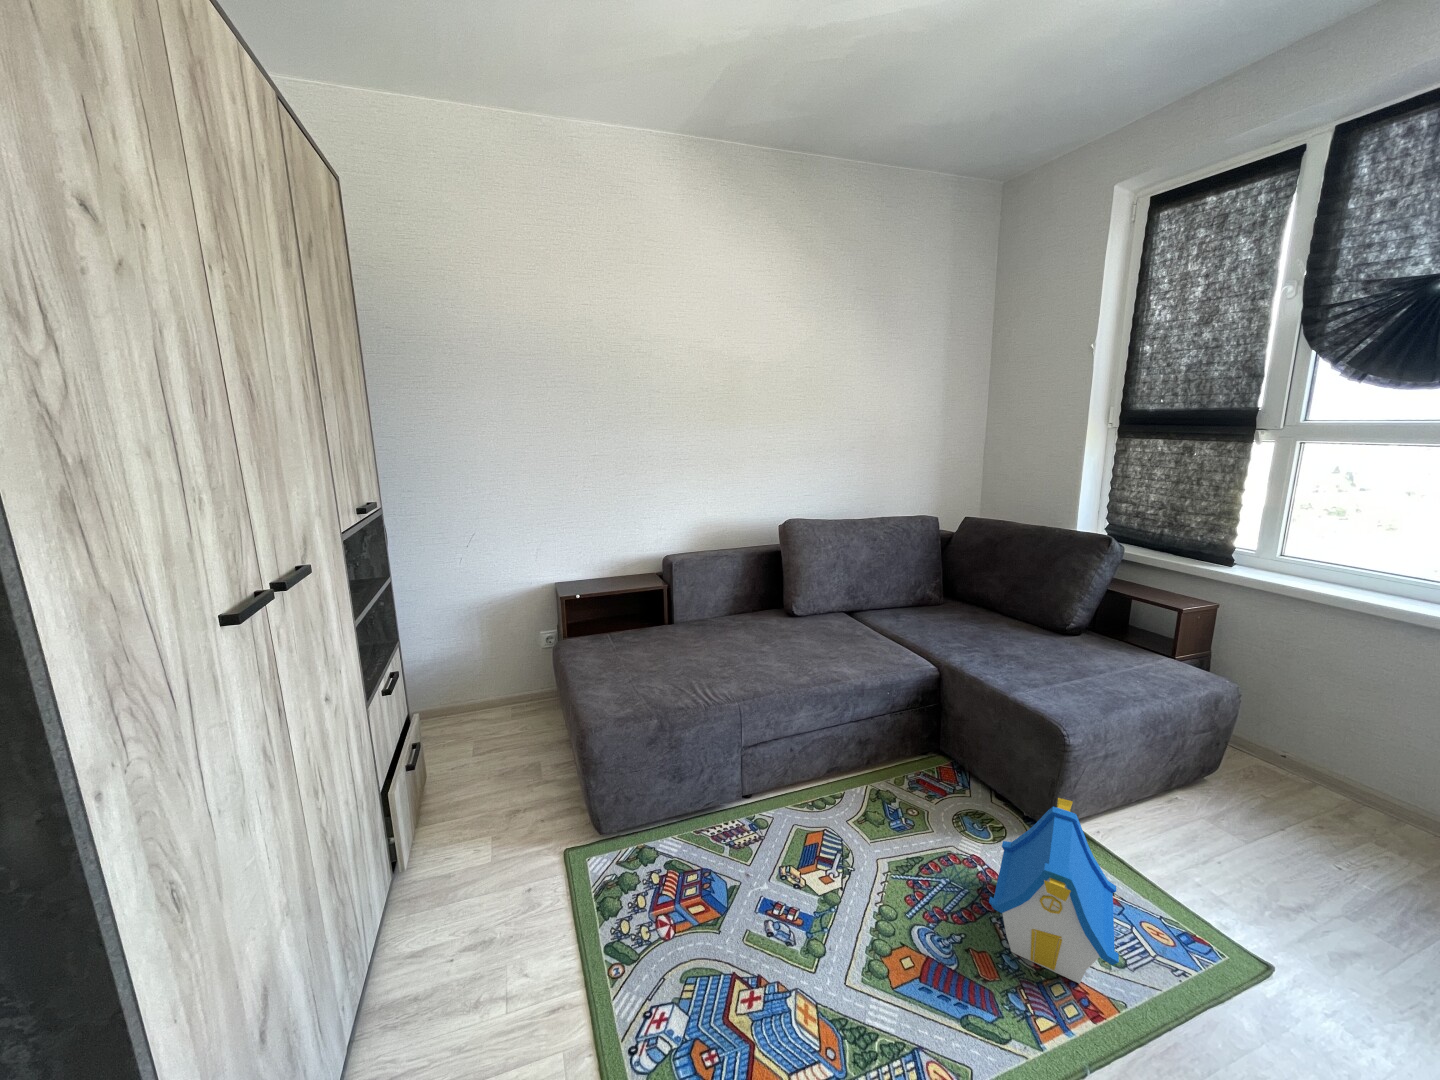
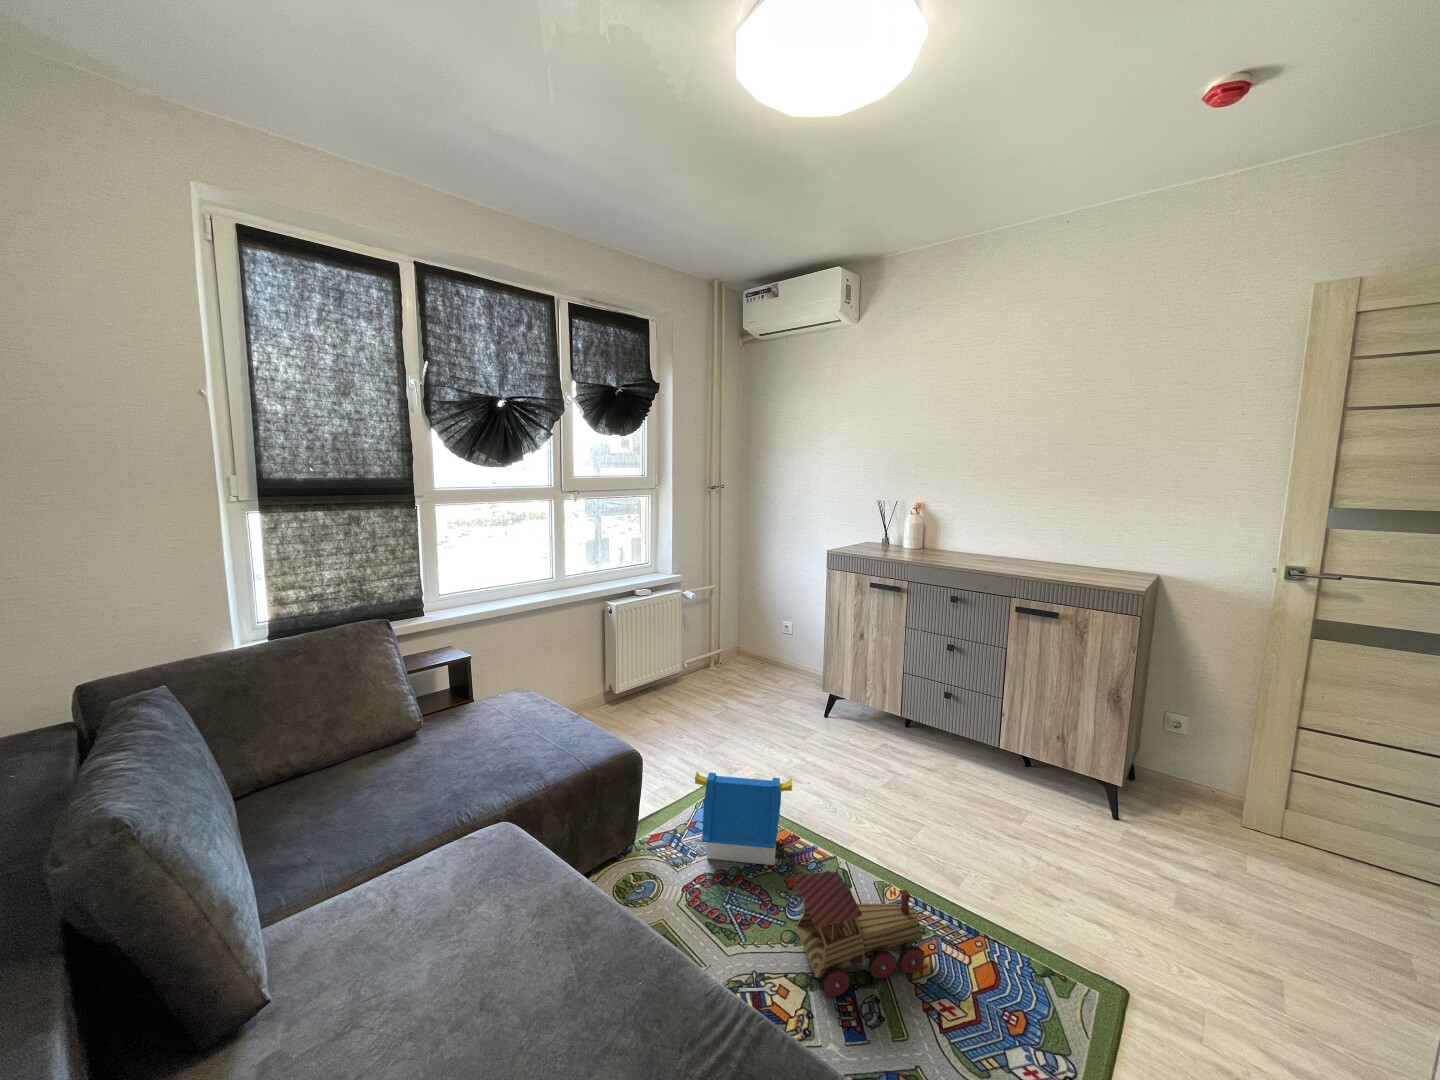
toy train: none [802,828,883,1025] -> present [791,872,925,997]

